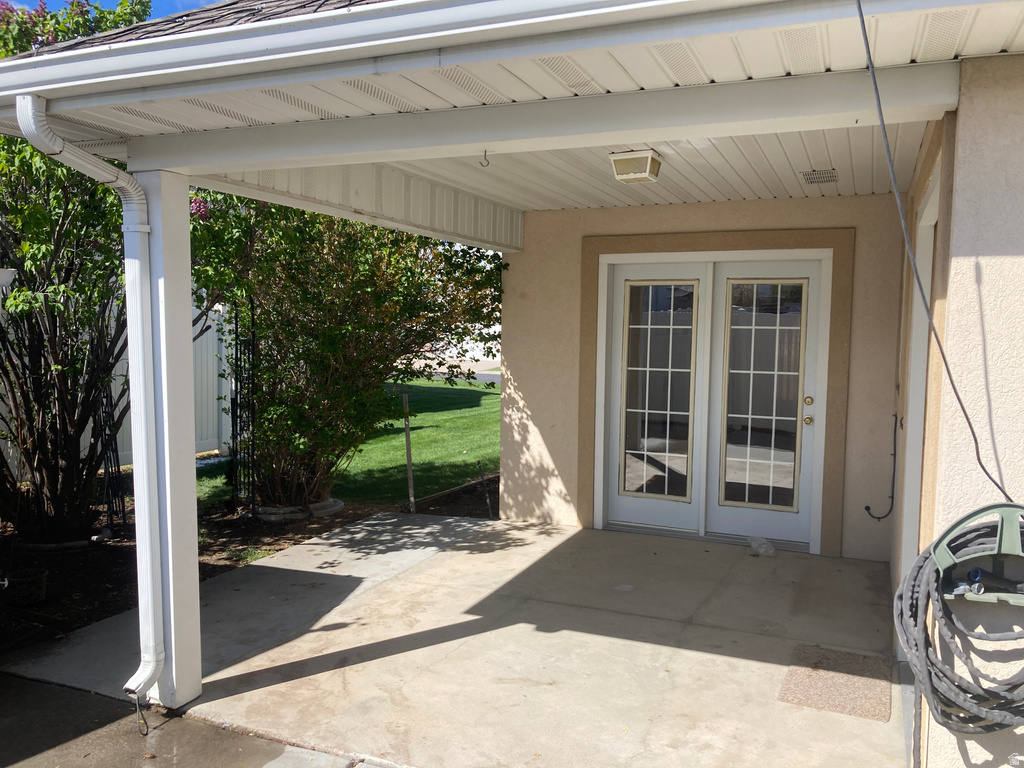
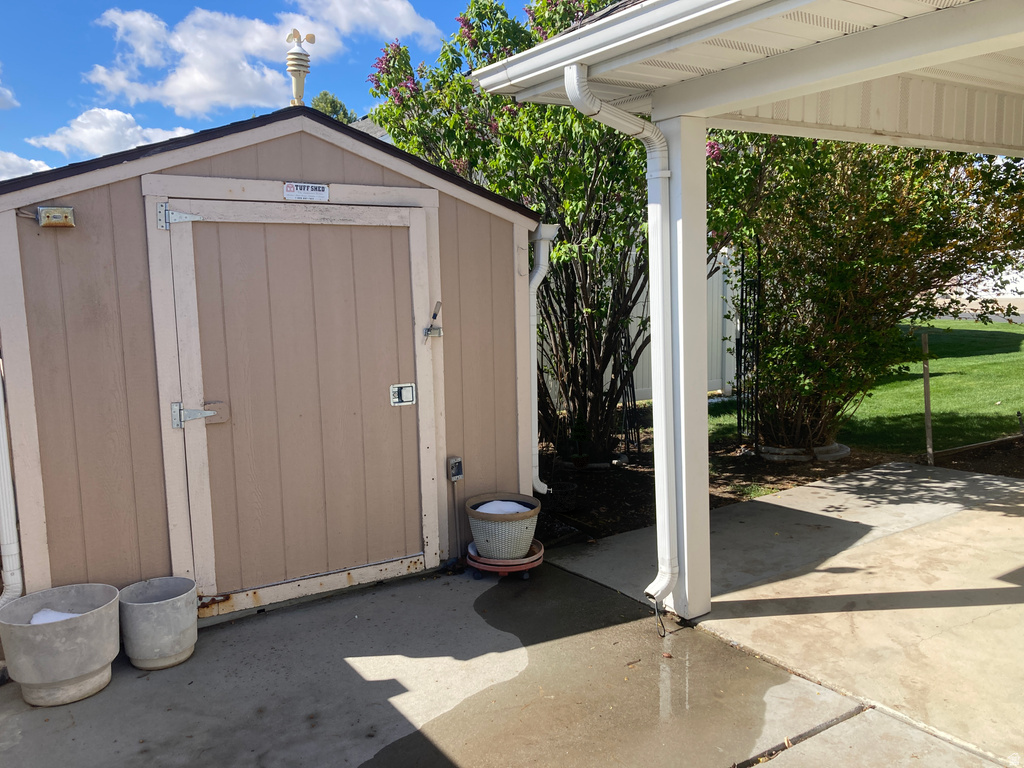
potted tree: present [221,453,245,515] -> present [568,406,592,471]

